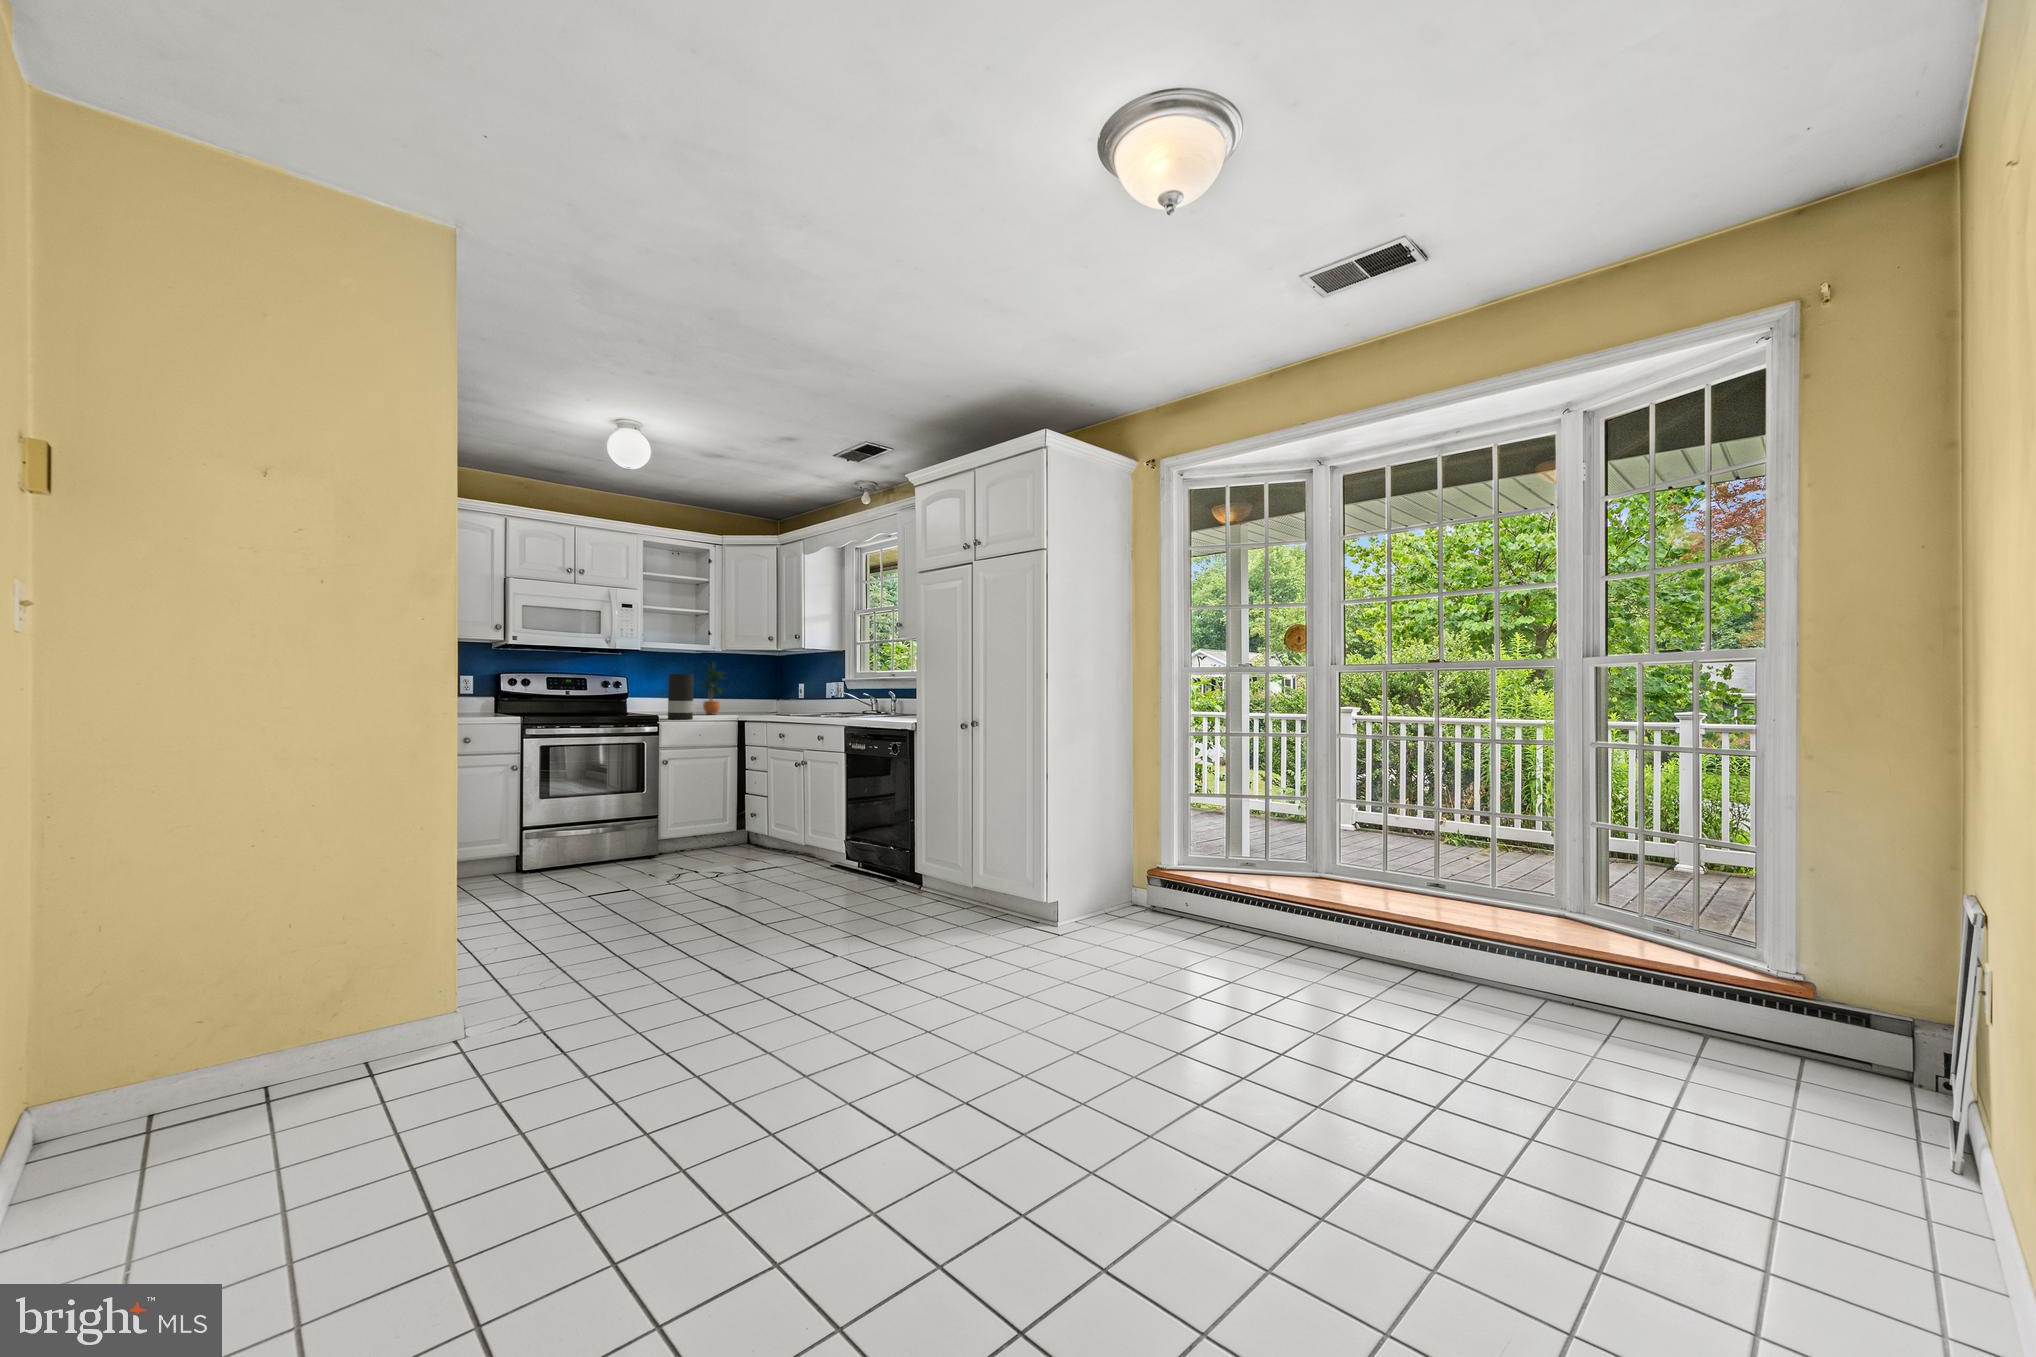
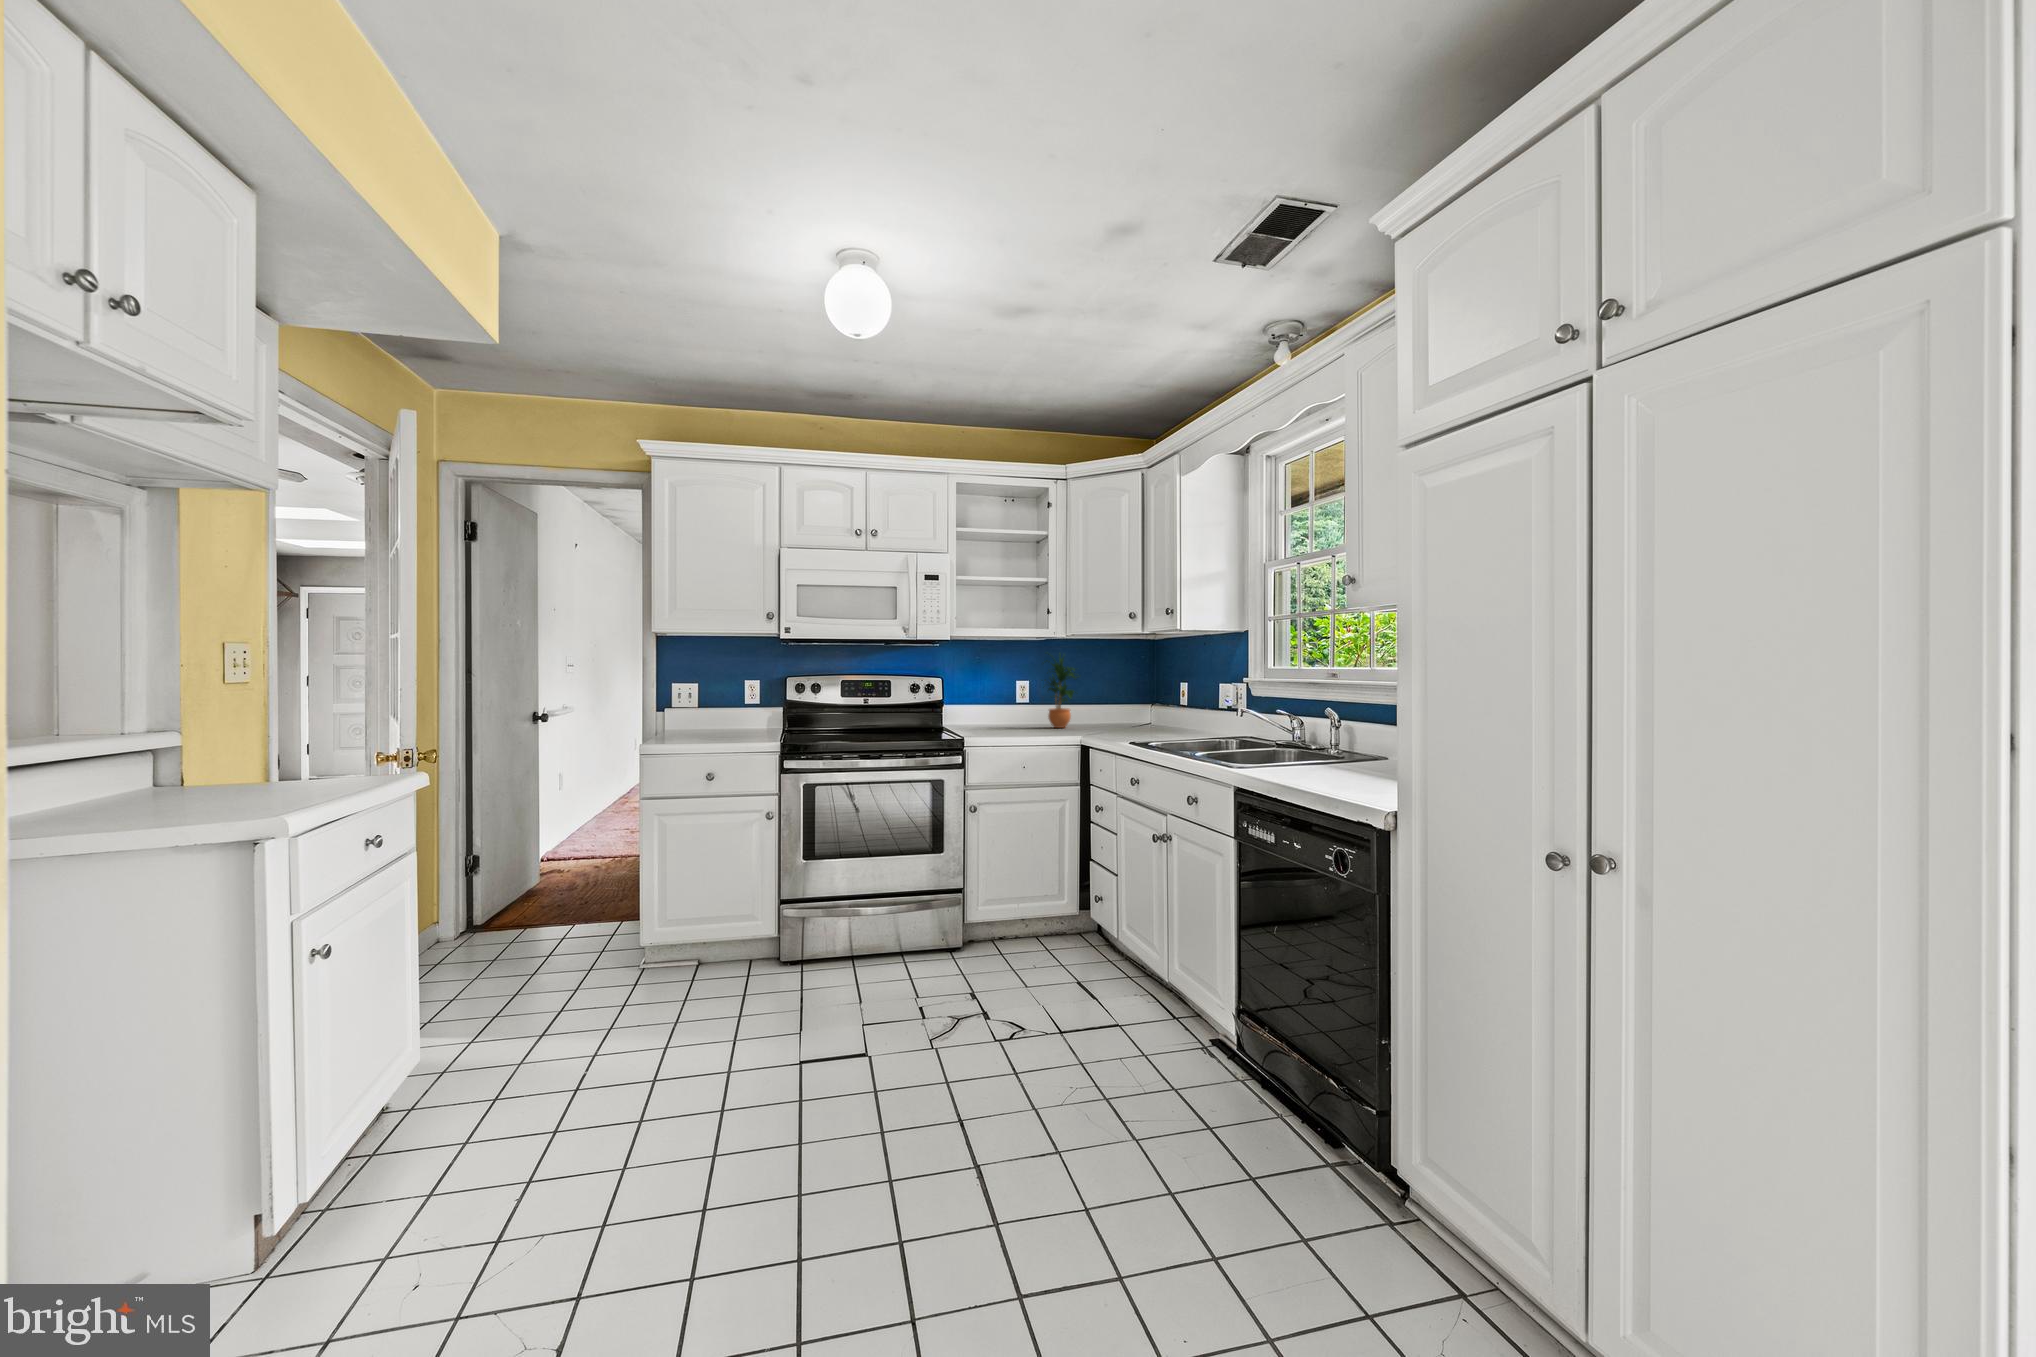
vase: present [668,674,693,719] -> none [990,672,1024,739]

